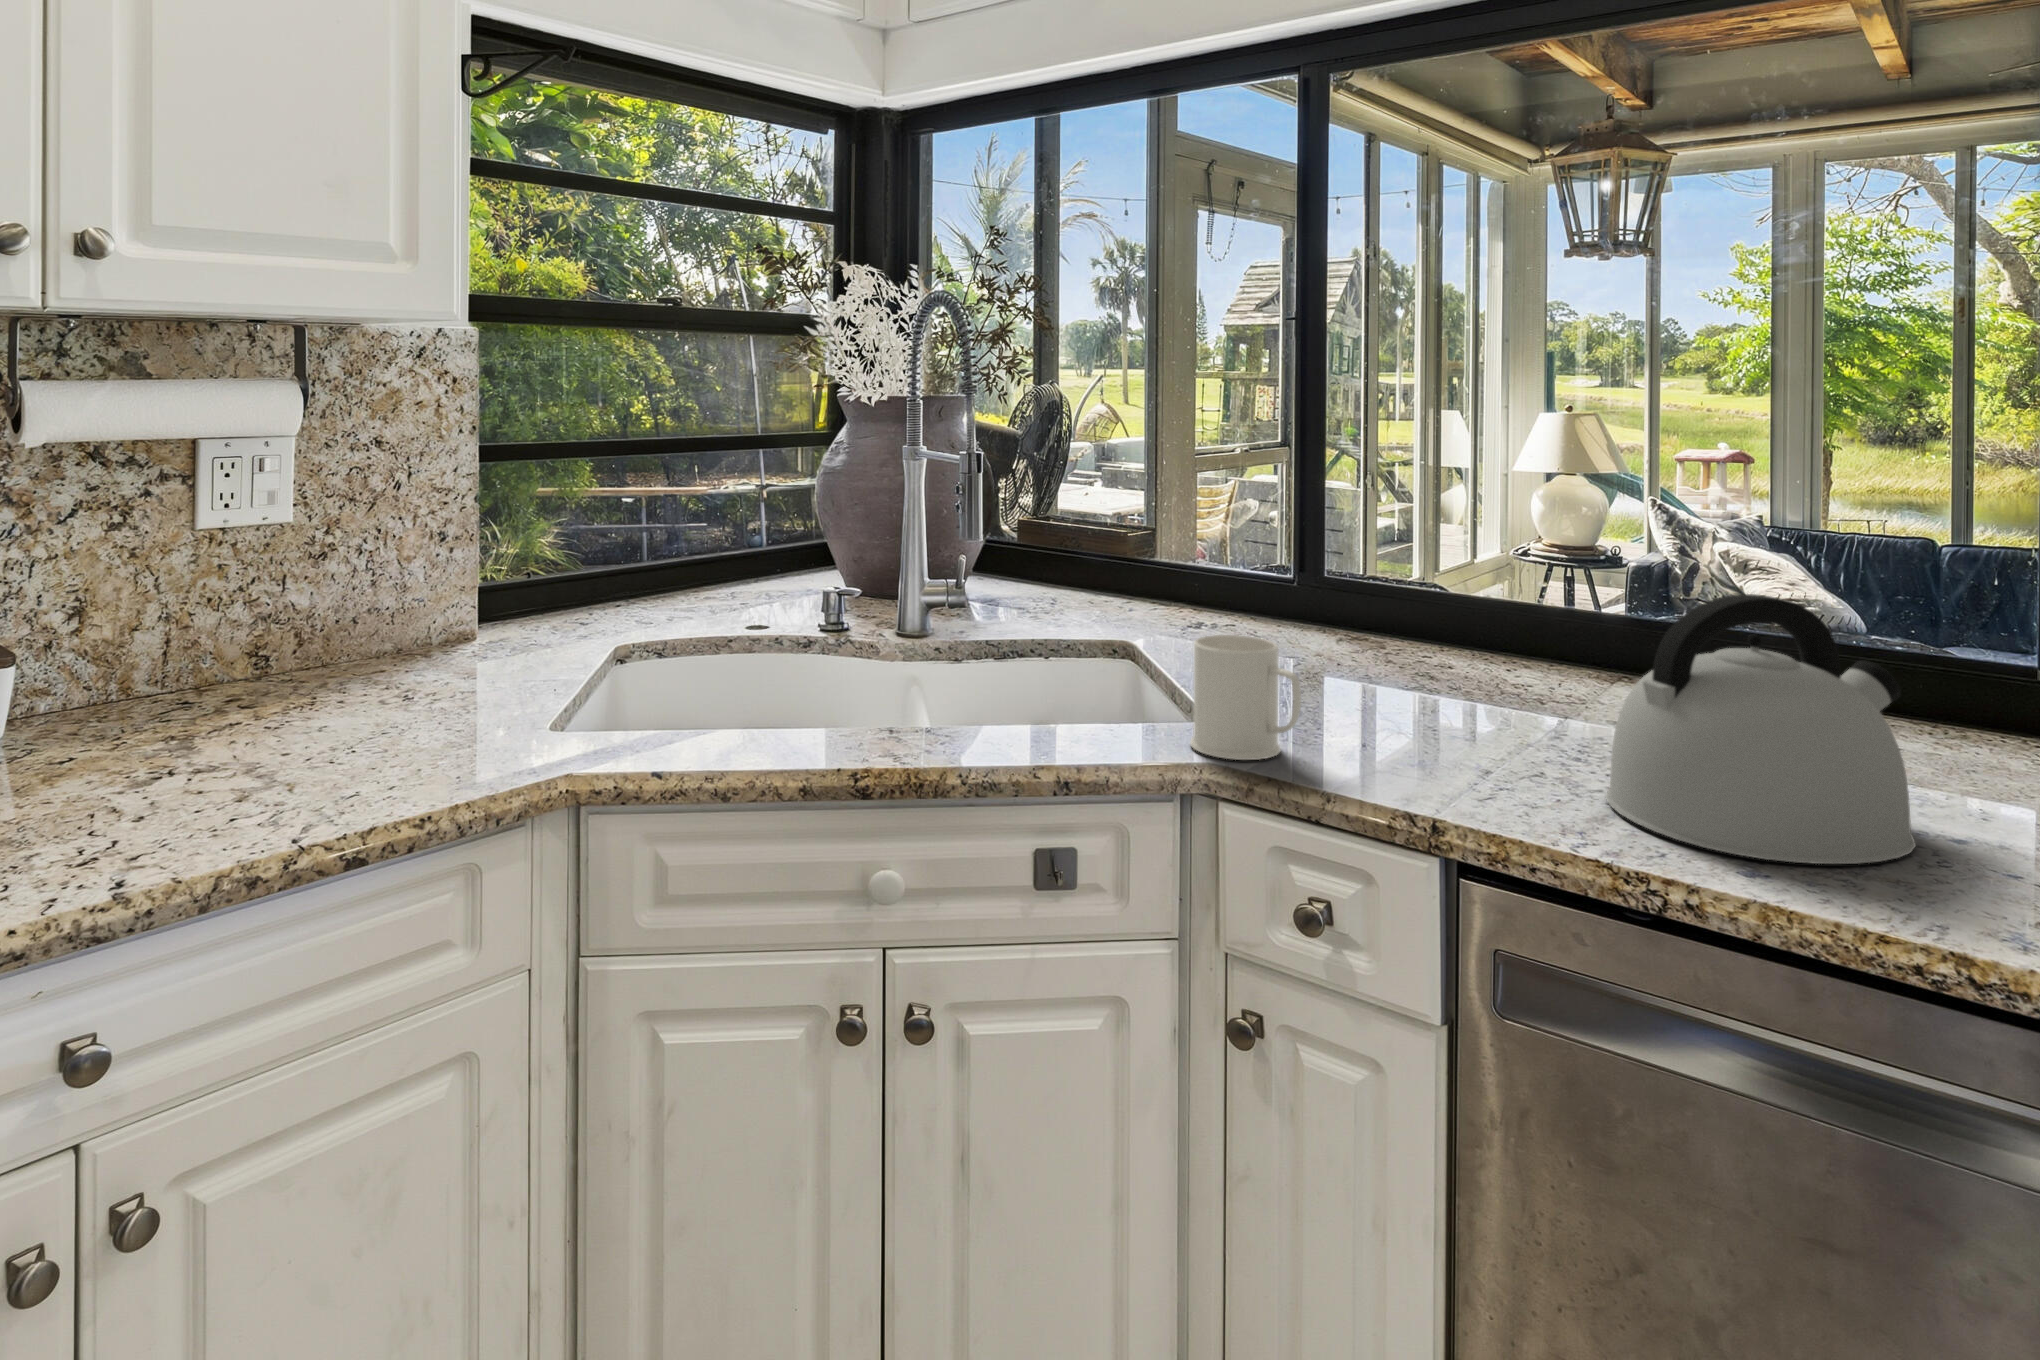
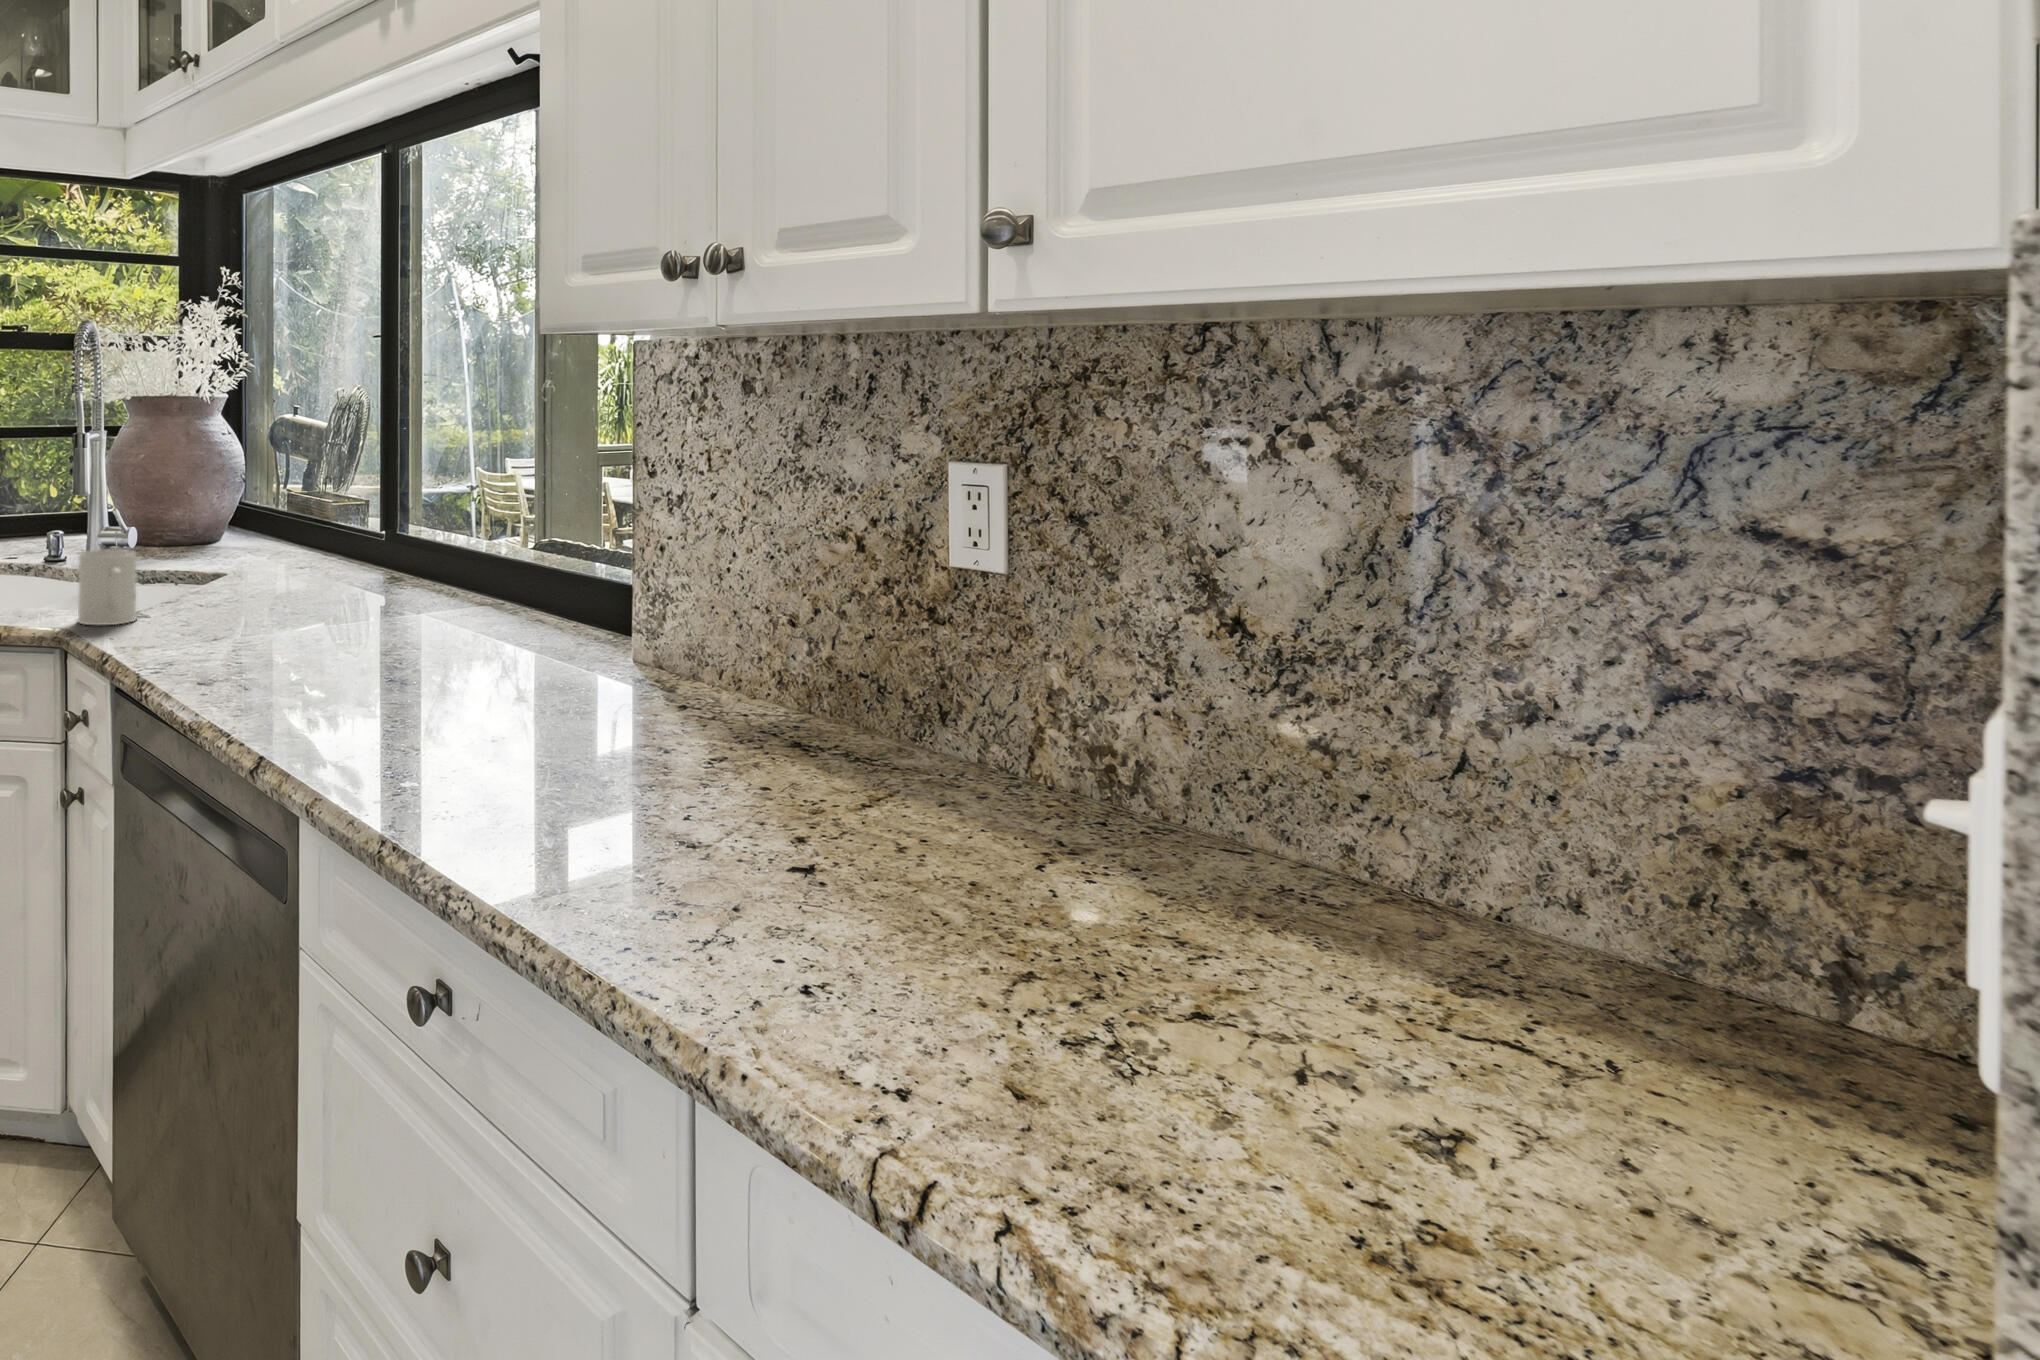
kettle: present [1606,594,1916,864] -> none [208,517,392,676]

